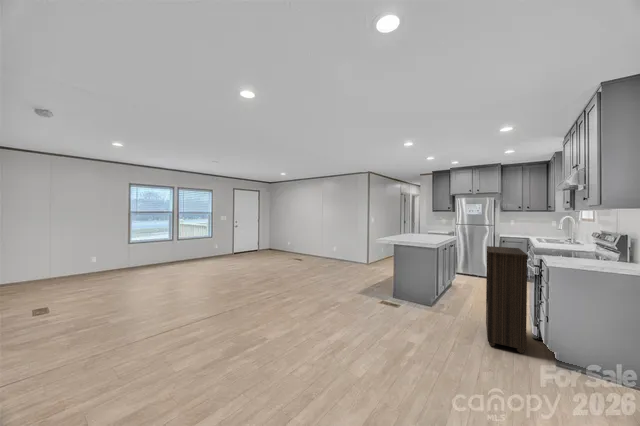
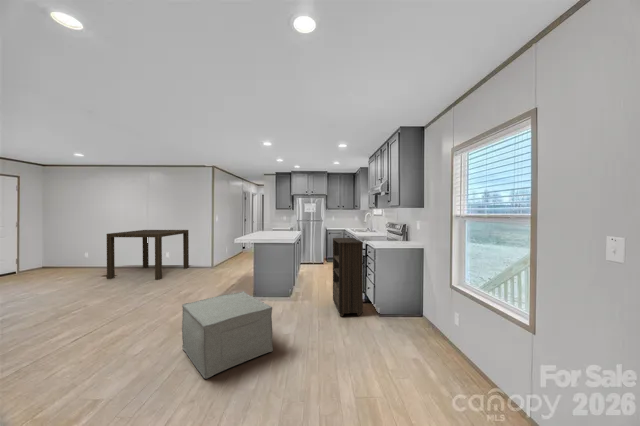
dining table: none [292,227,348,268] -> present [106,230,189,279]
ottoman: none [318,289,391,358] -> present [182,291,273,379]

